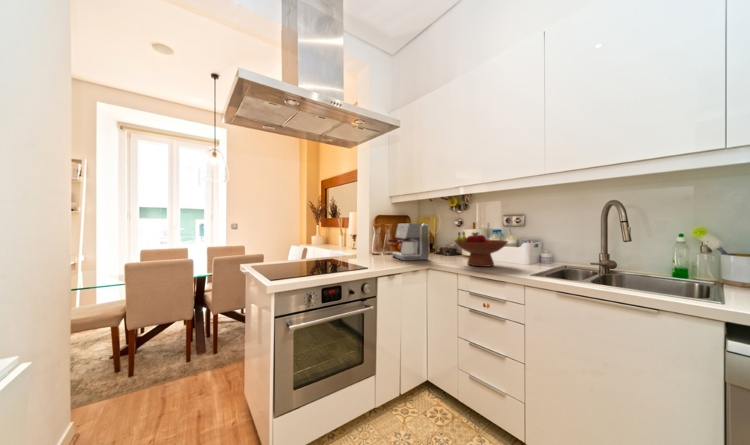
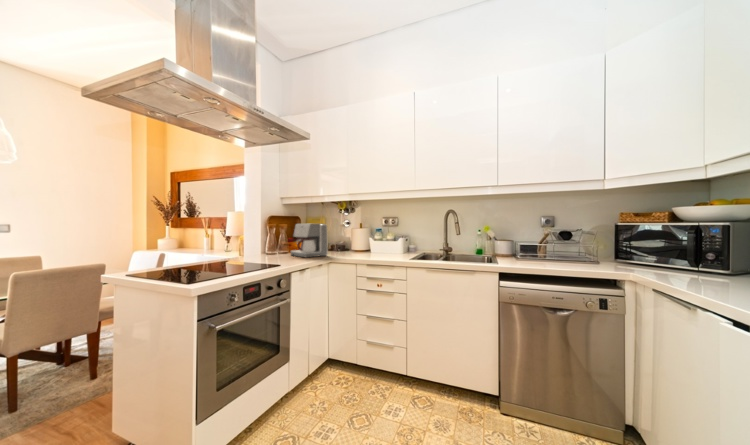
fruit bowl: present [455,232,508,267] -> none [350,230,391,257]

